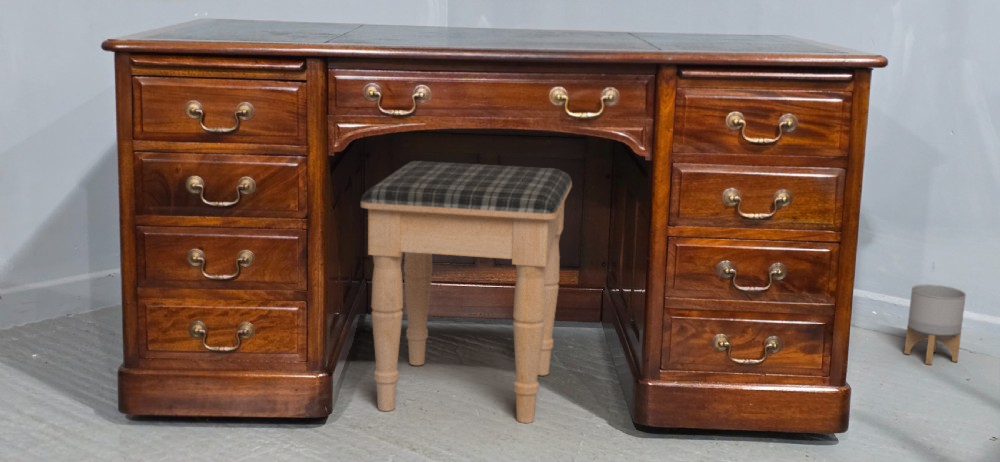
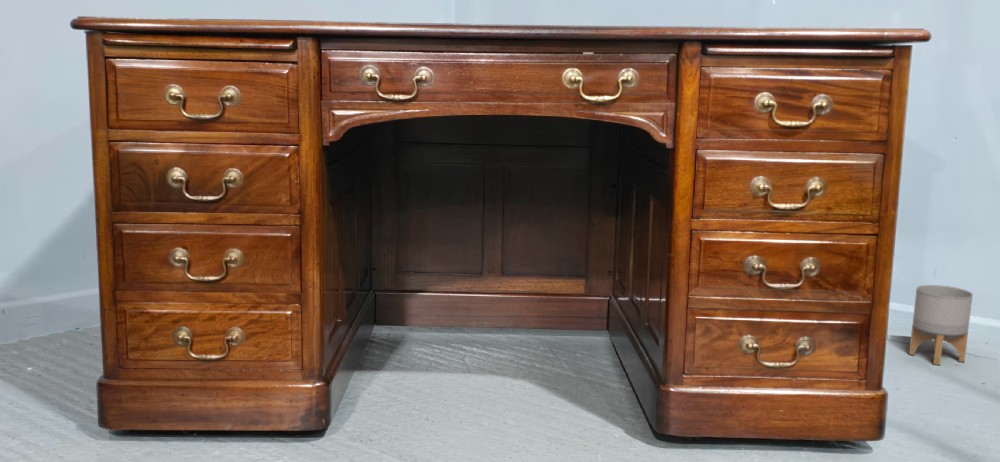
footstool: present [361,161,572,423] -> none [360,162,580,433]

